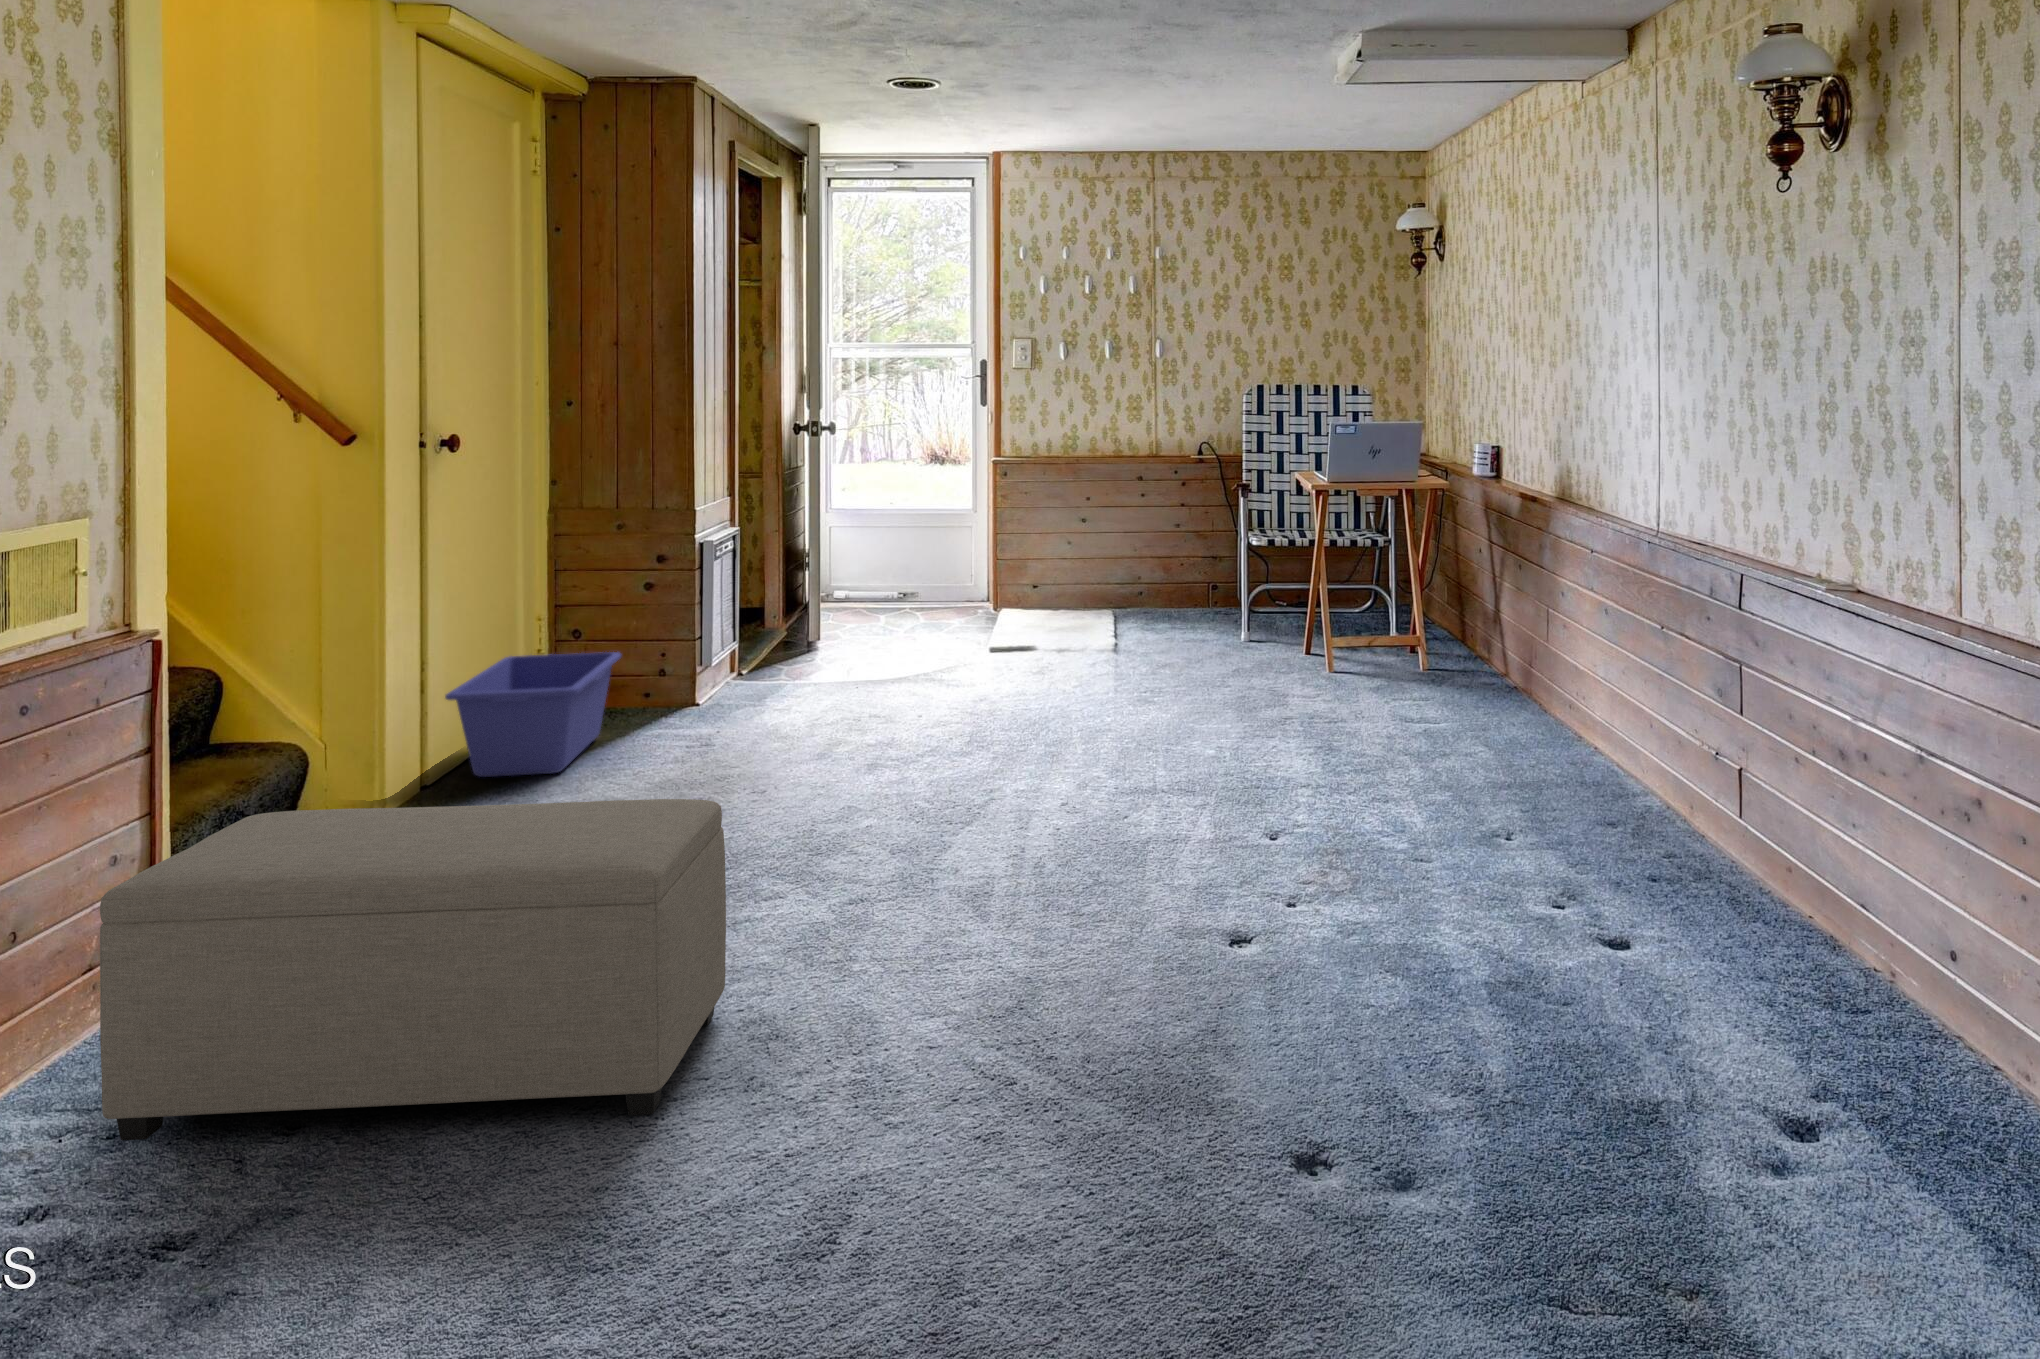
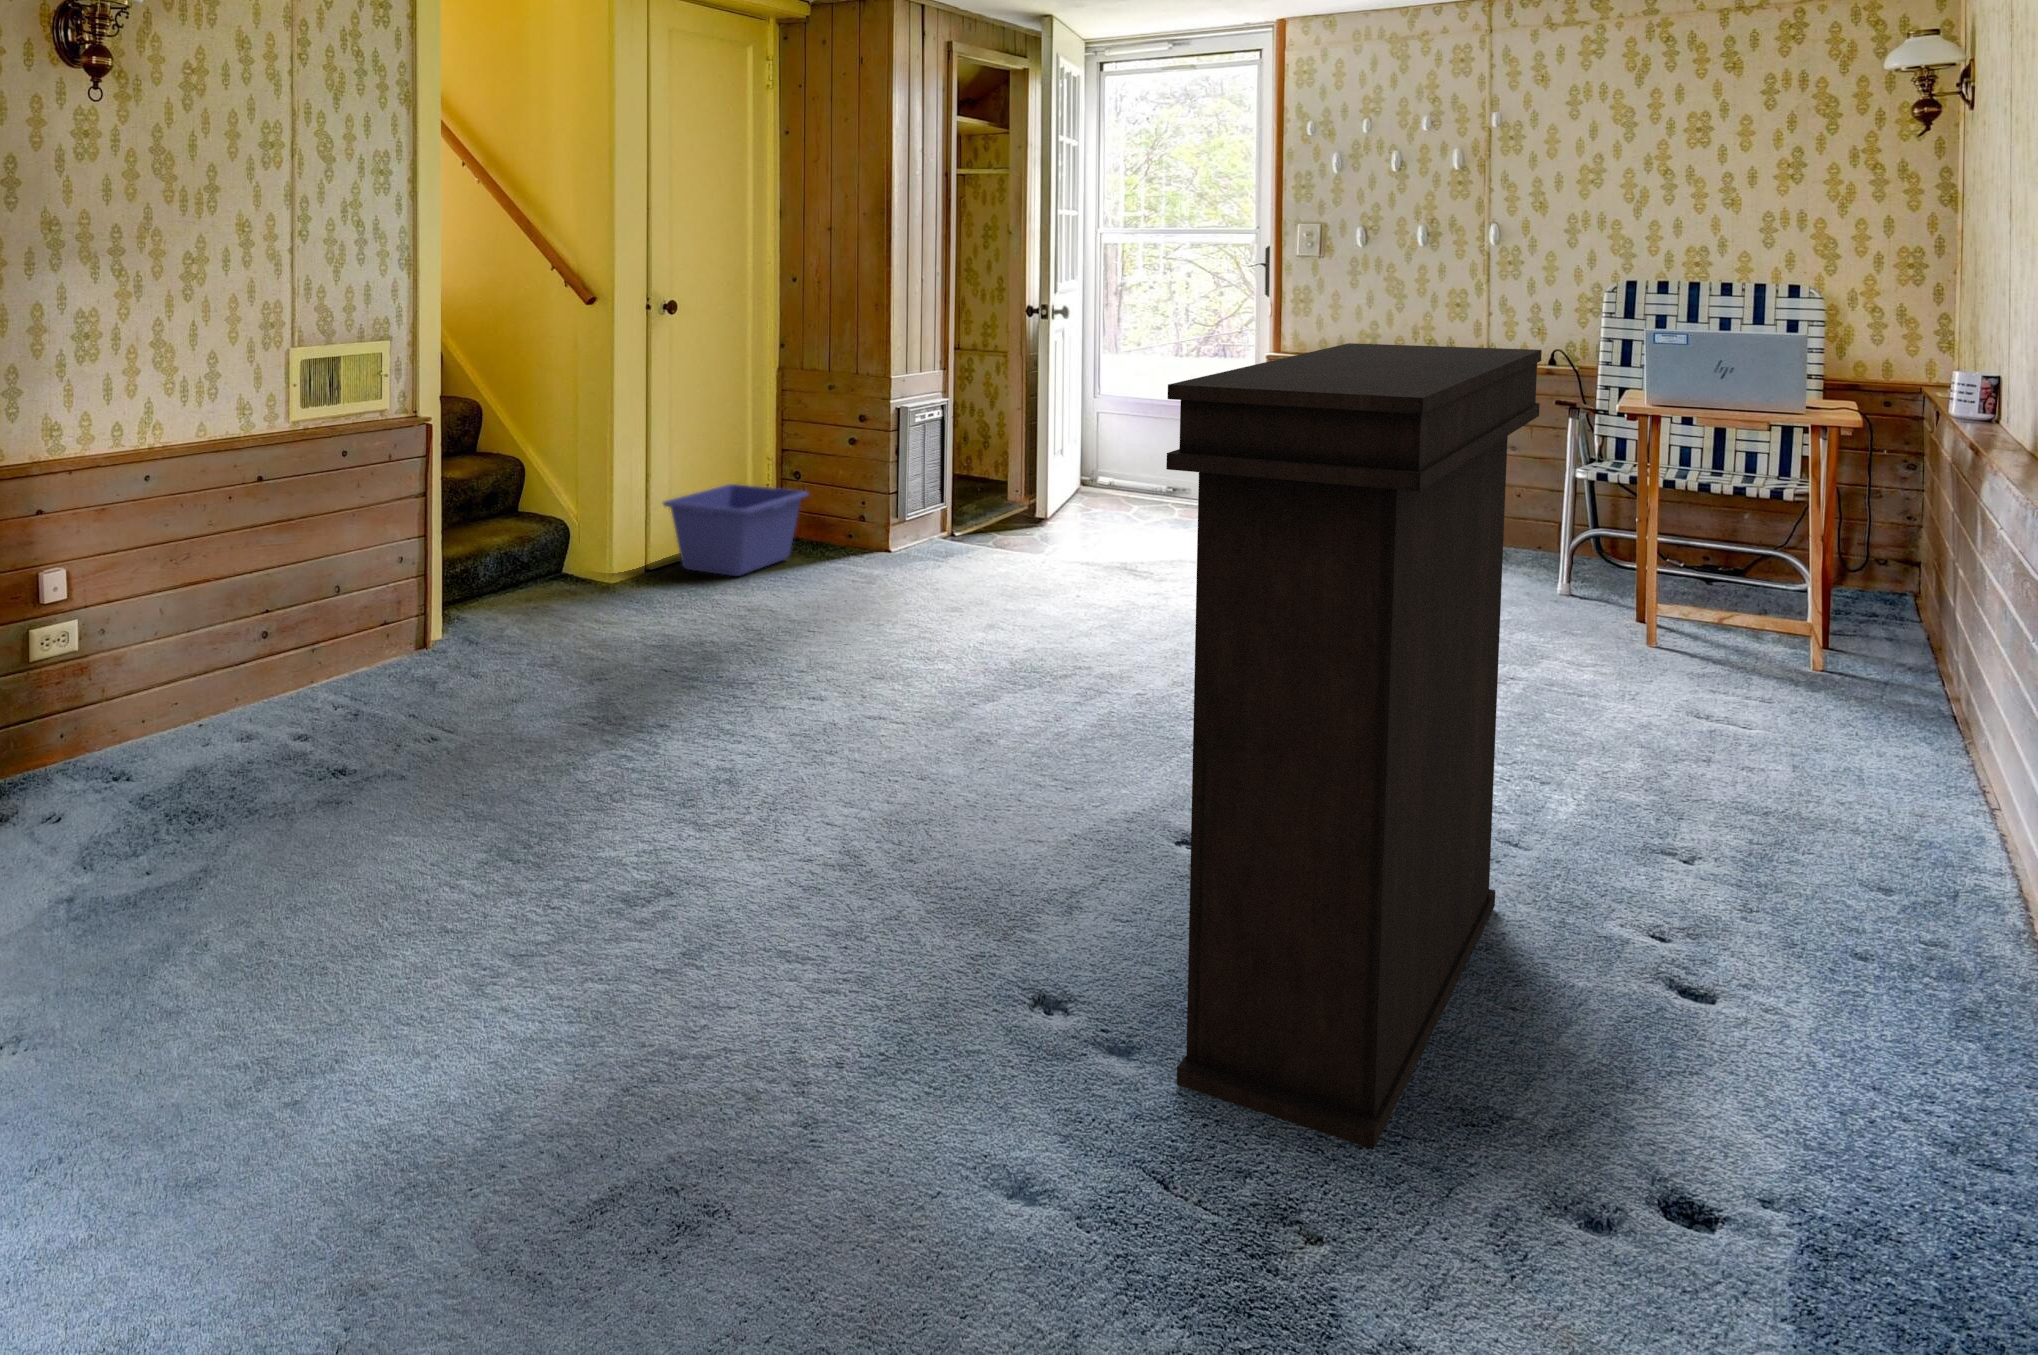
console table: none [1473,450,1913,1258] -> present [1166,343,1542,1149]
ottoman: present [100,799,726,1140] -> none [339,533,678,765]

